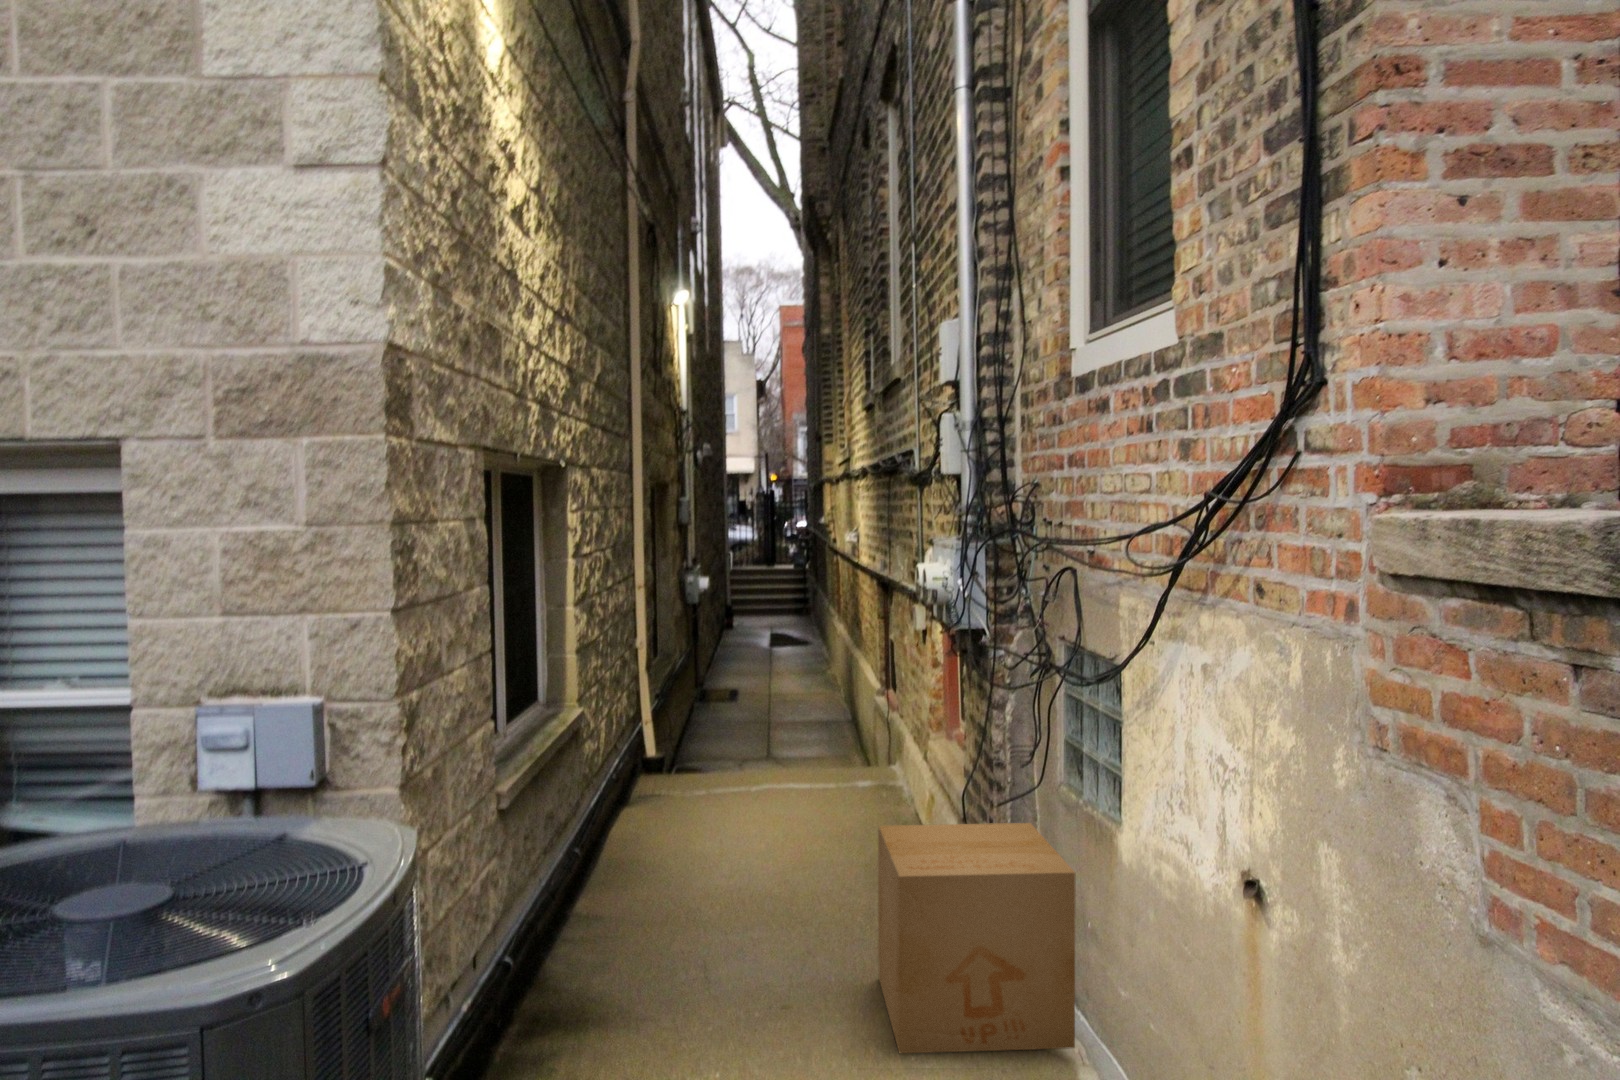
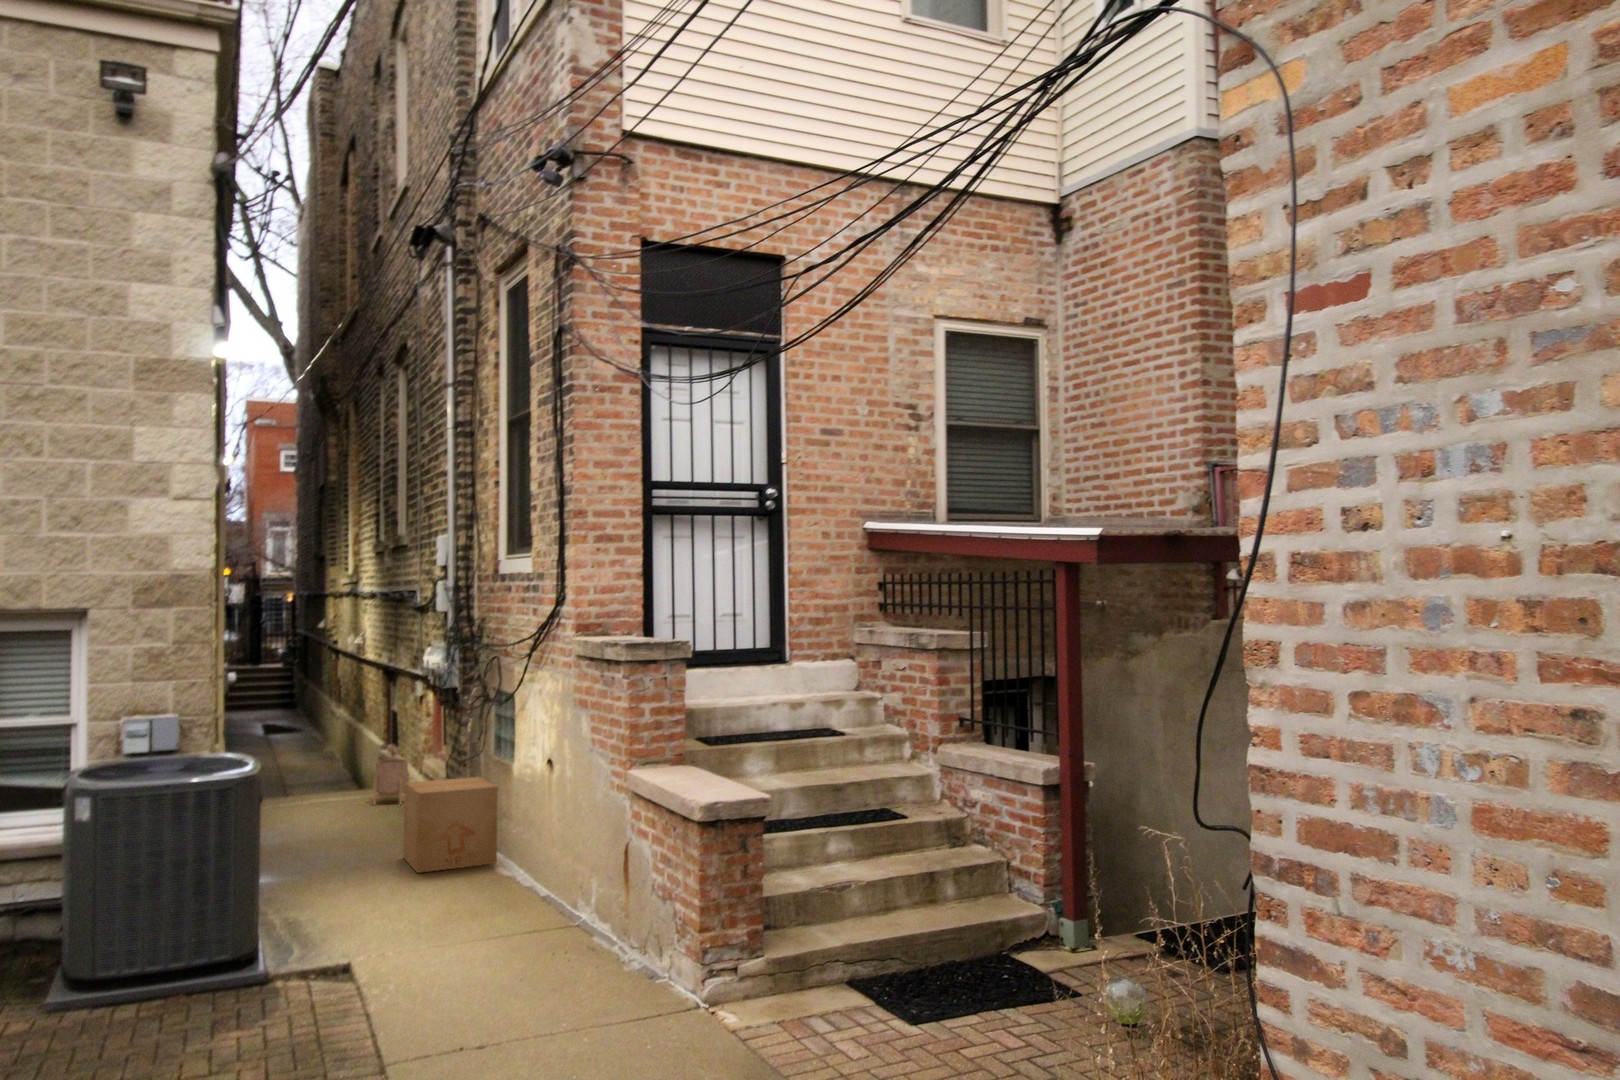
planter: none [853,728,909,808] -> present [373,759,409,805]

